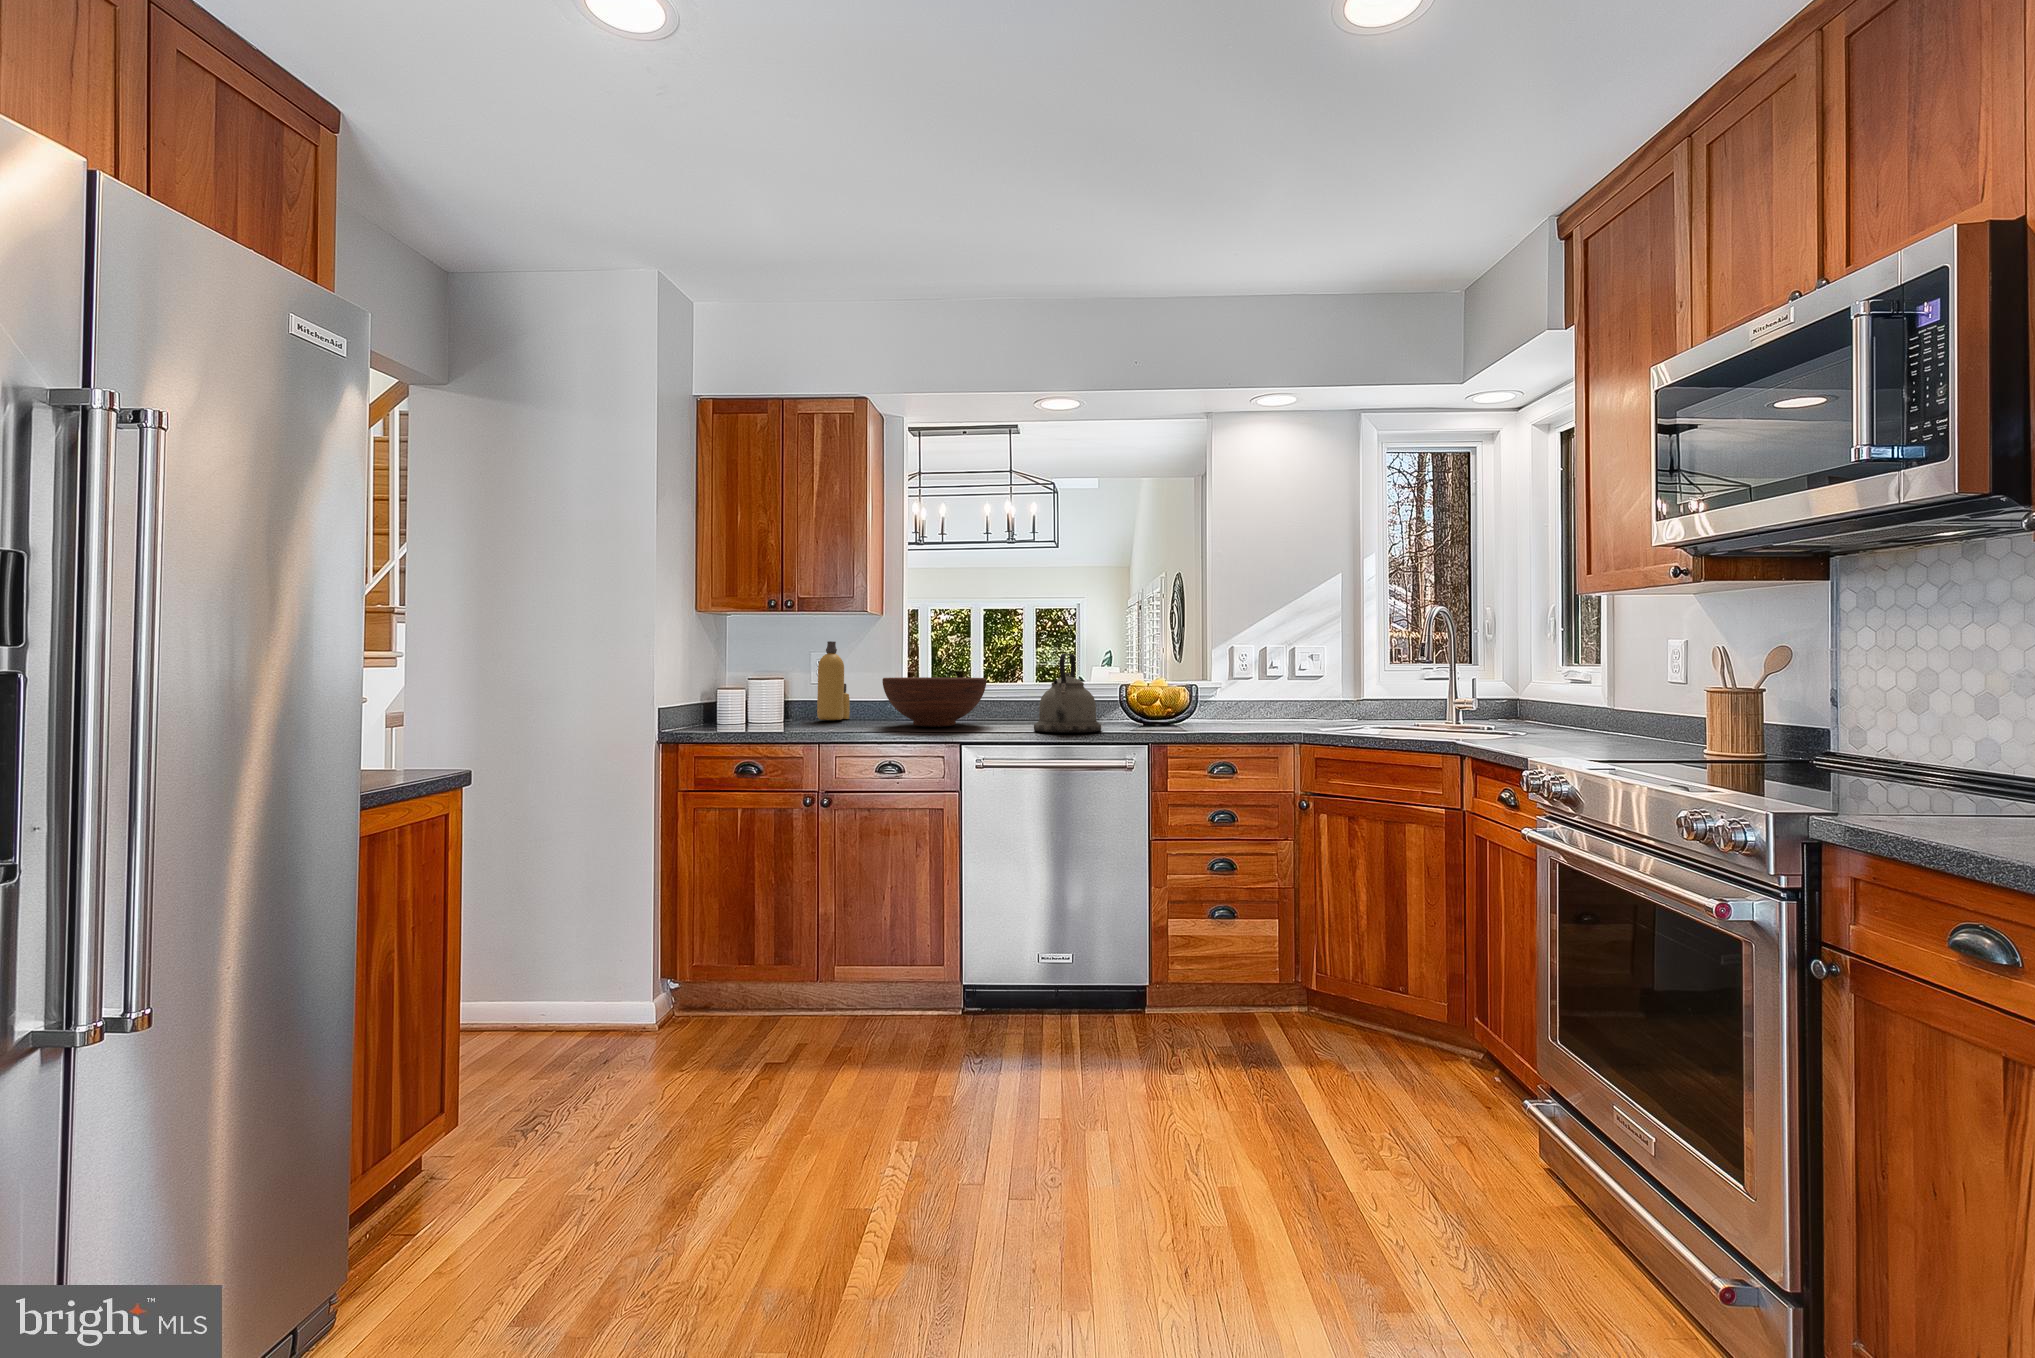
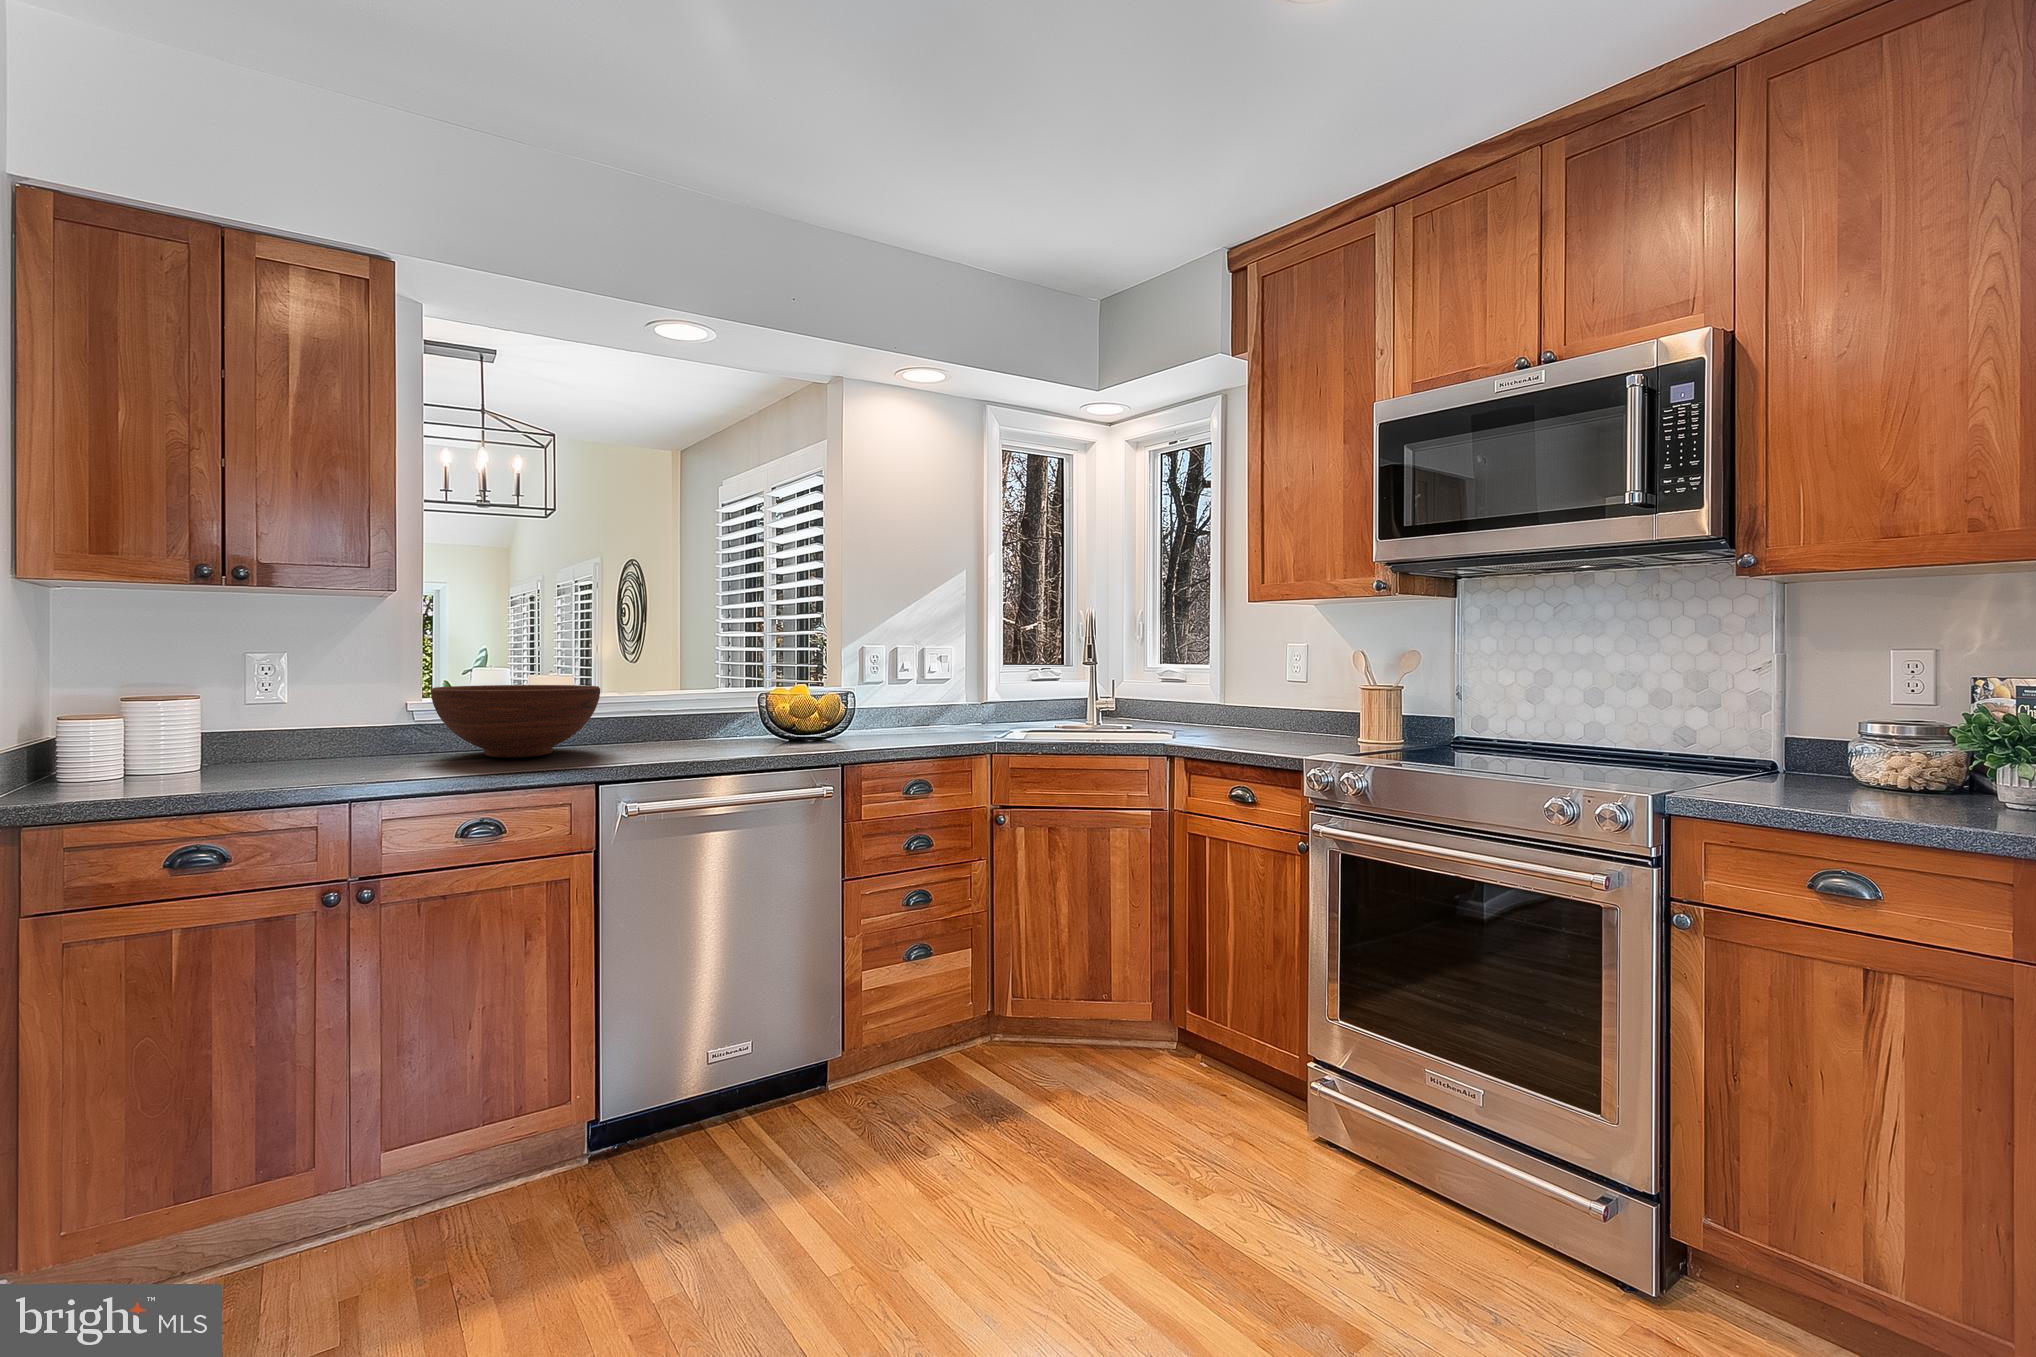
bottle: present [817,641,850,720] -> none [289,631,344,754]
kettle: present [1034,654,1101,732] -> none [680,655,771,757]

